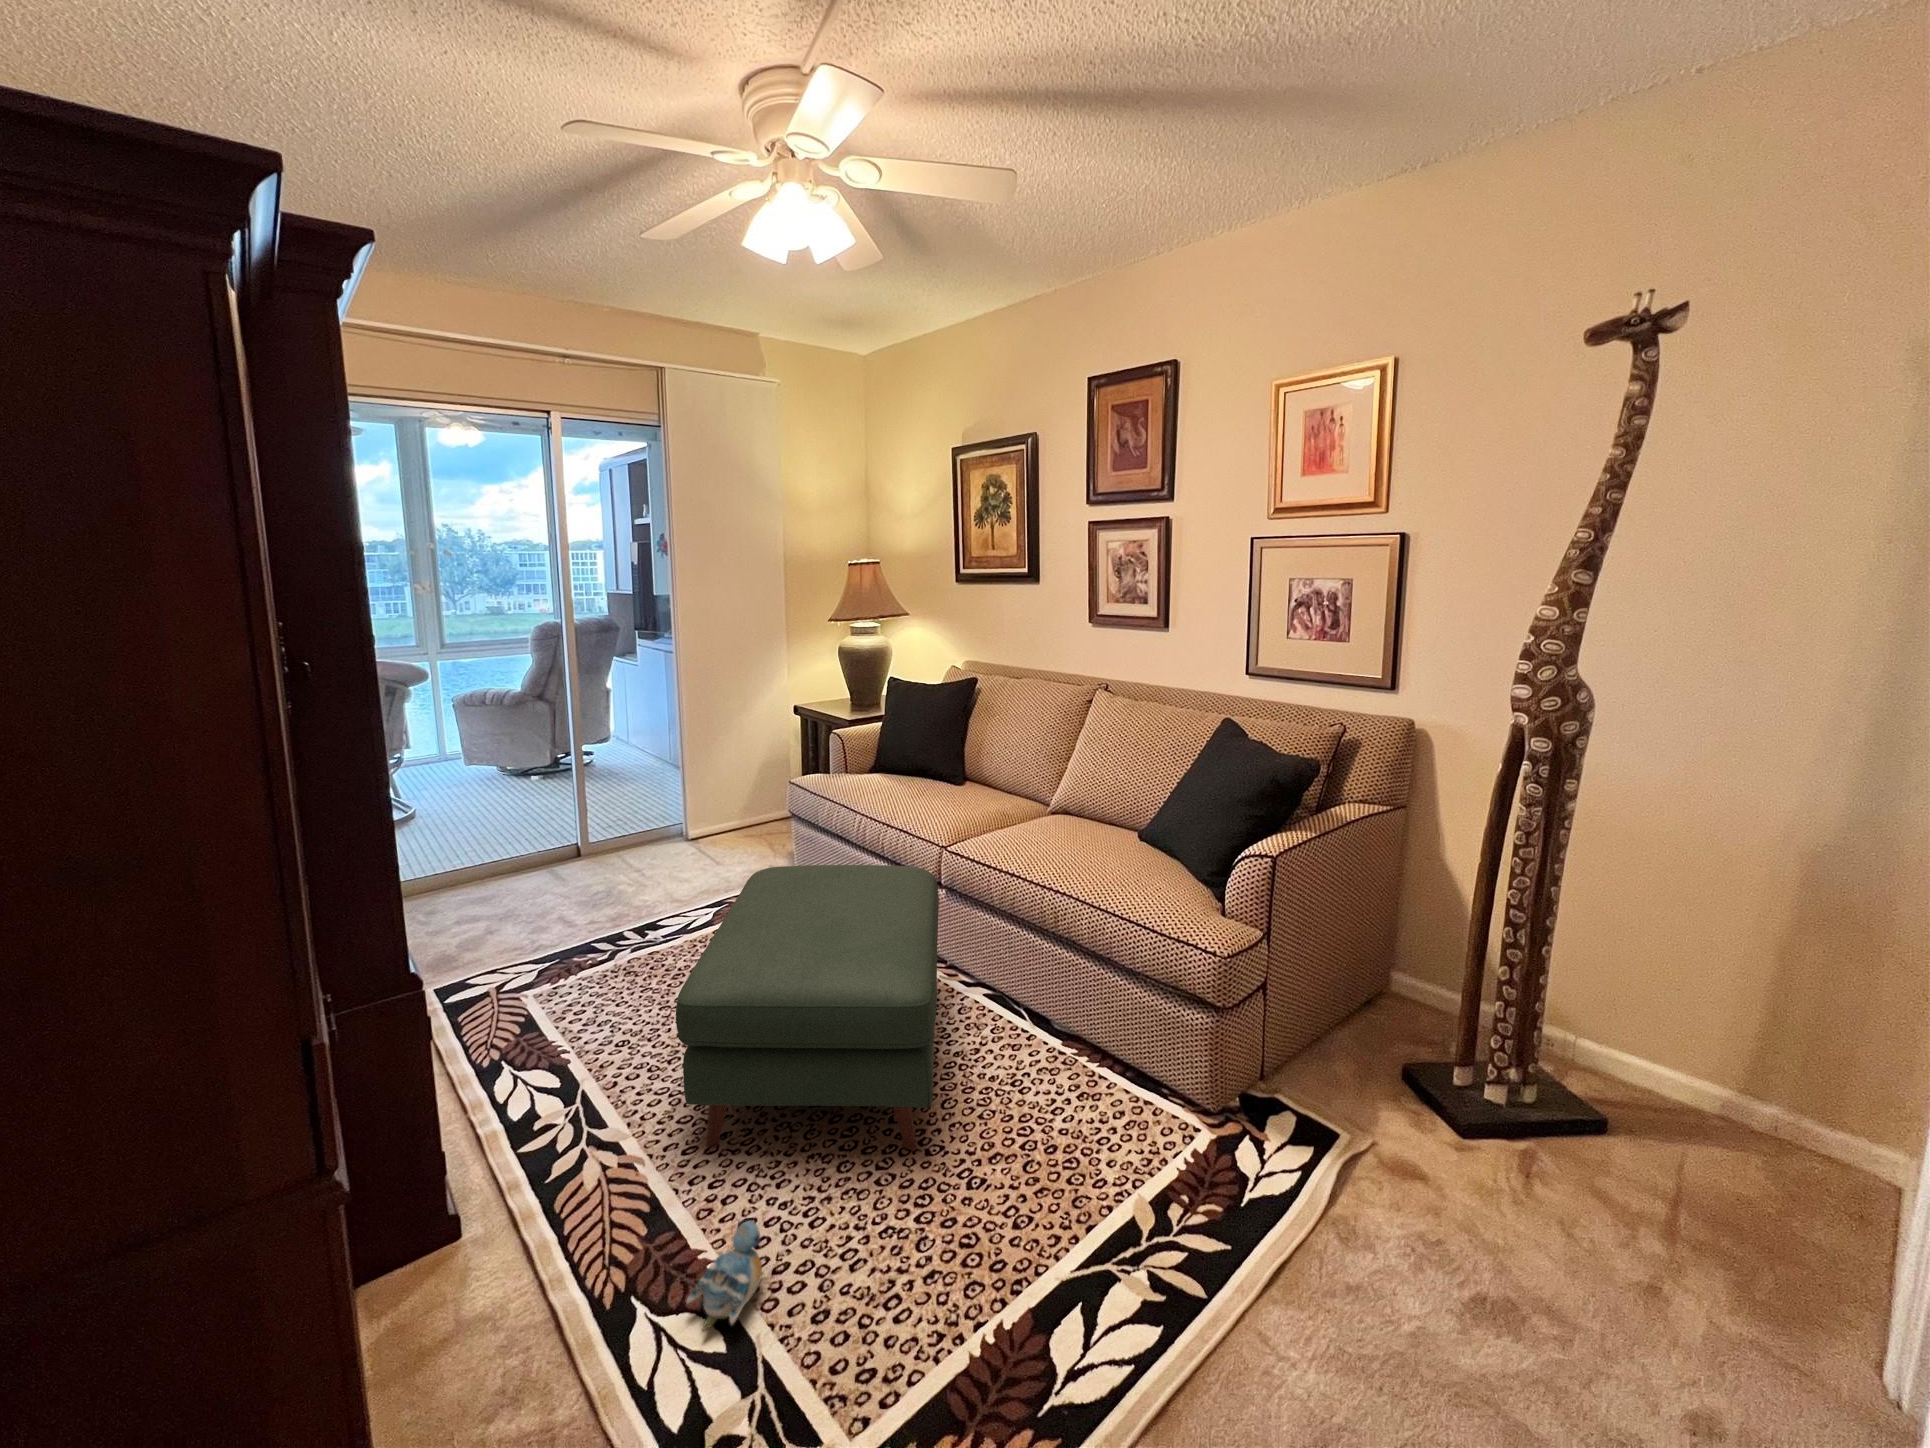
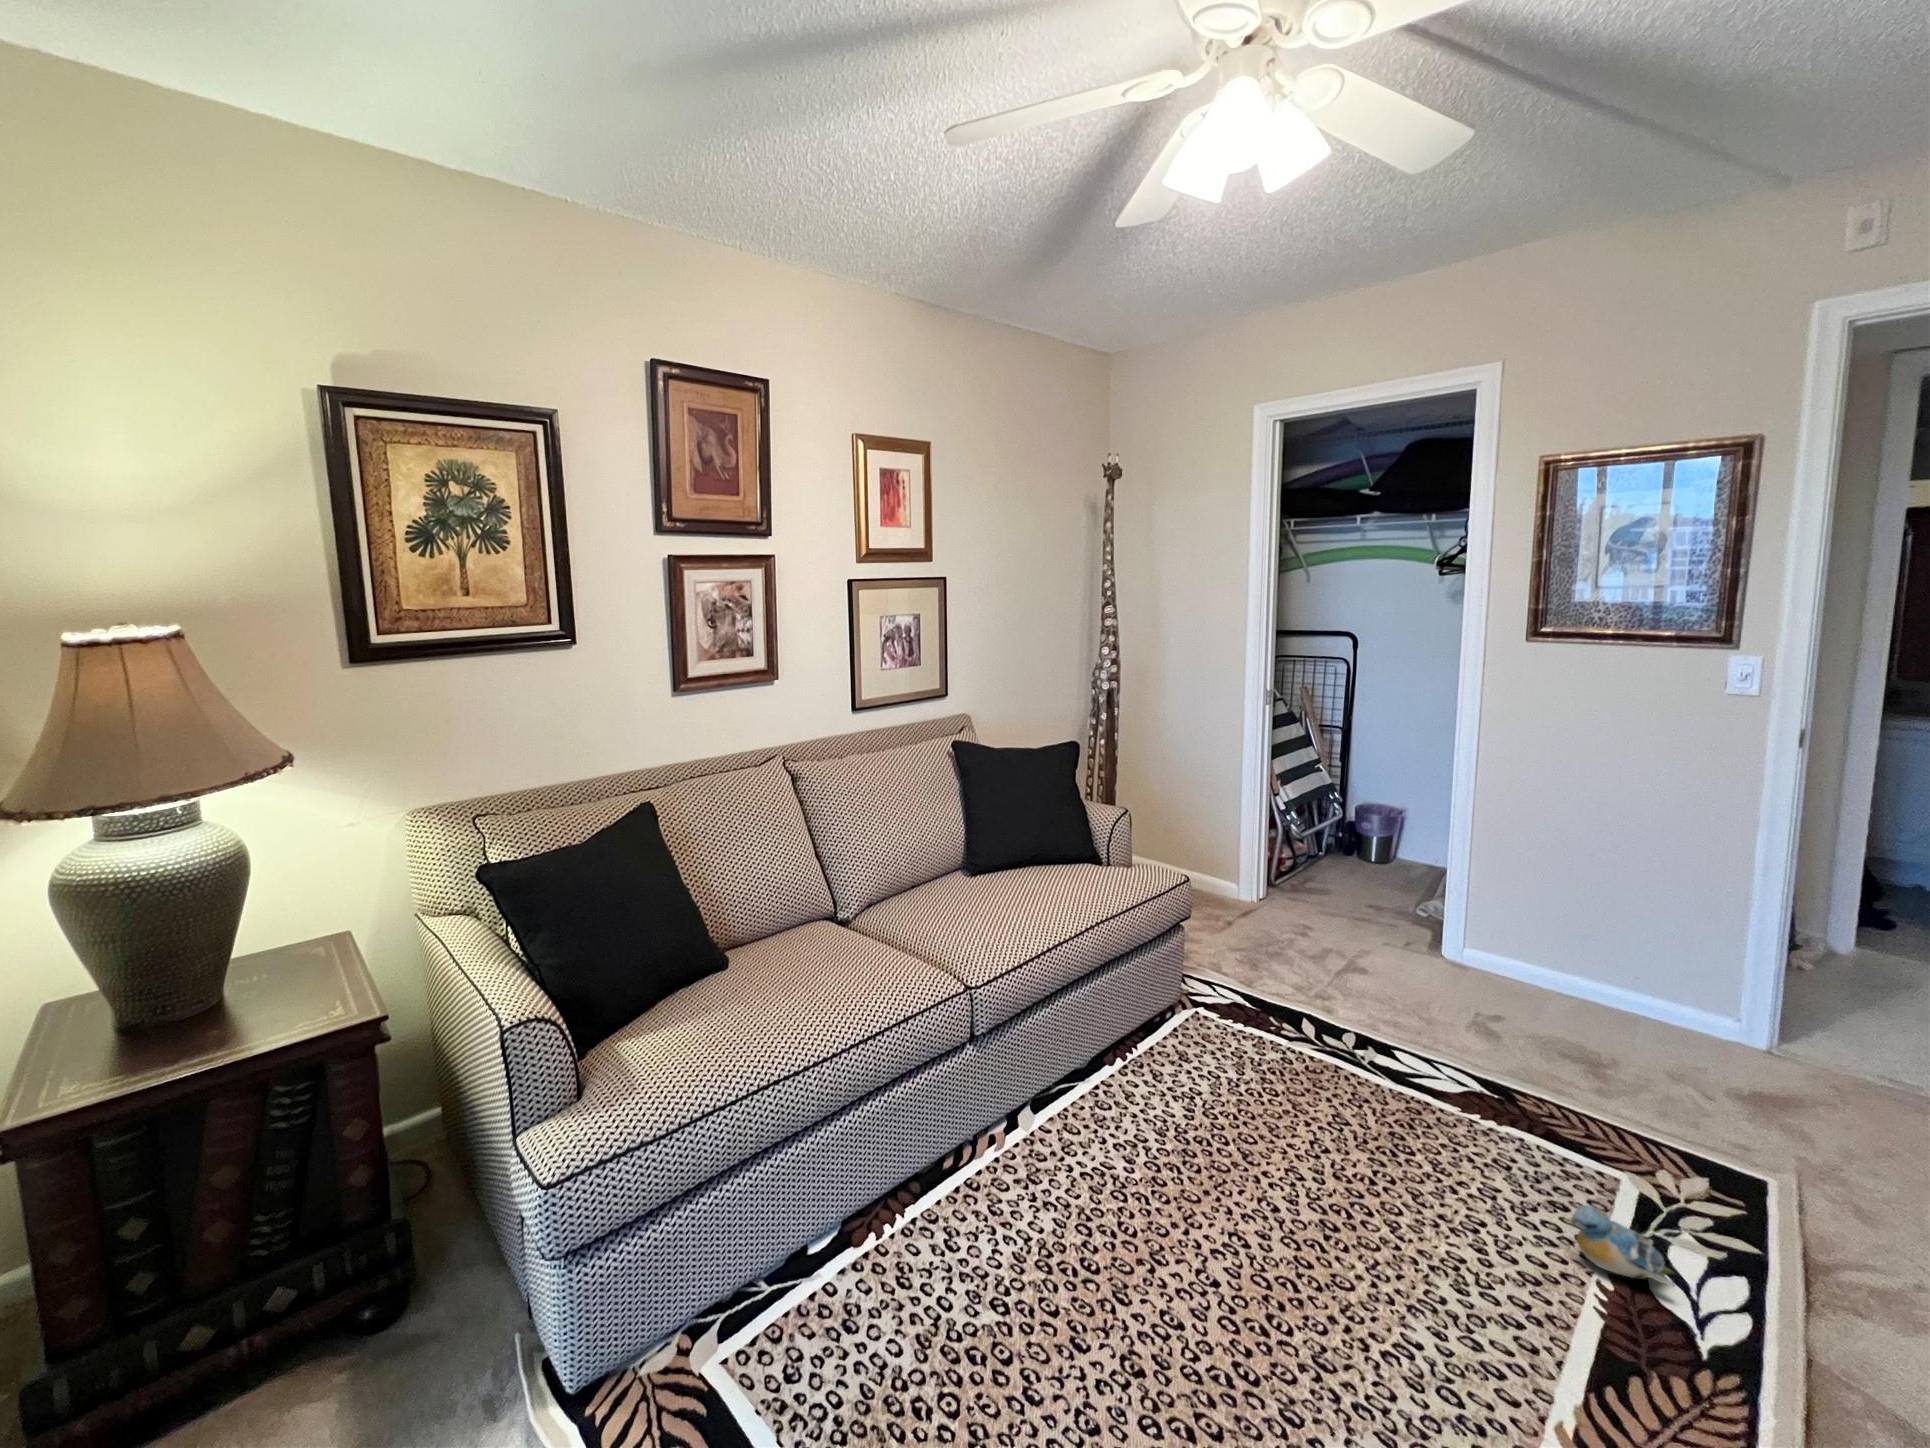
ottoman: present [676,865,939,1150] -> none [1018,996,1516,1359]

